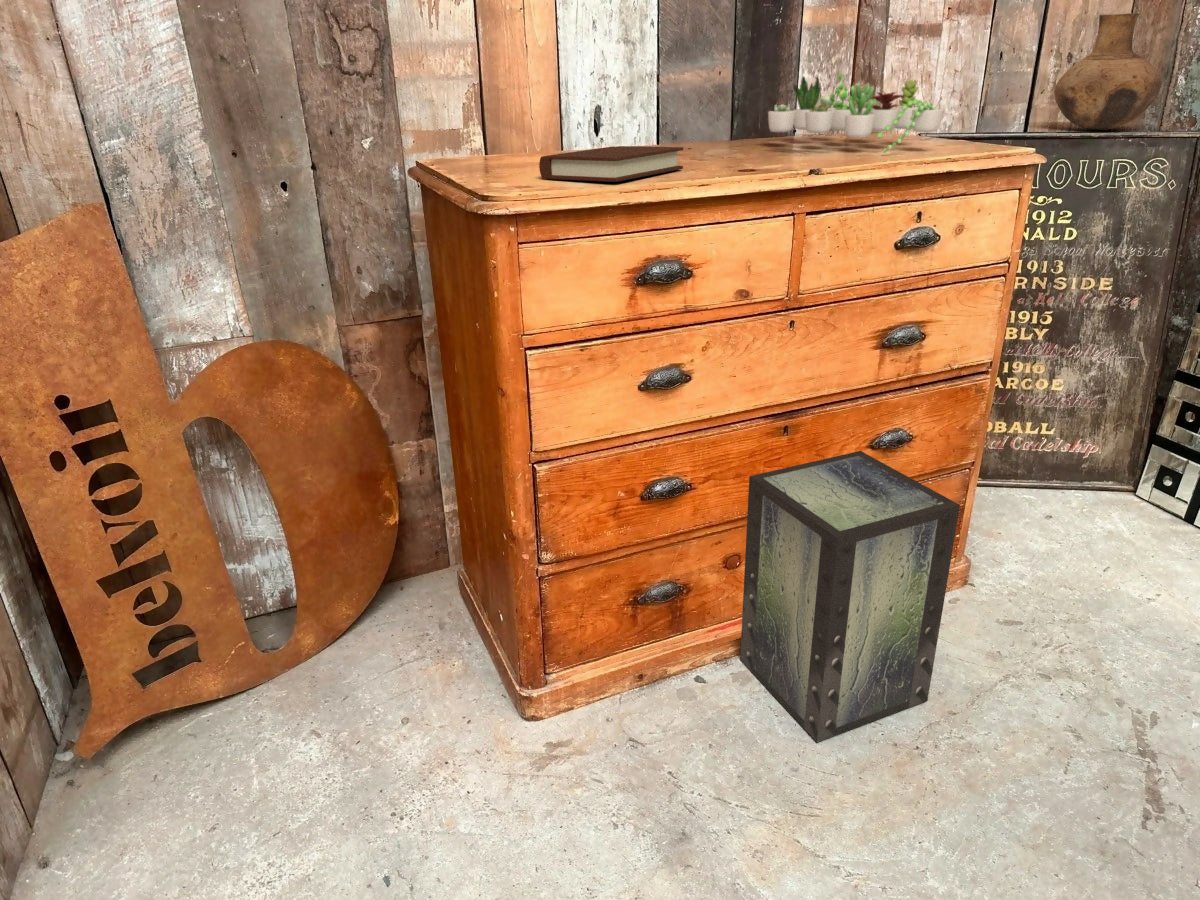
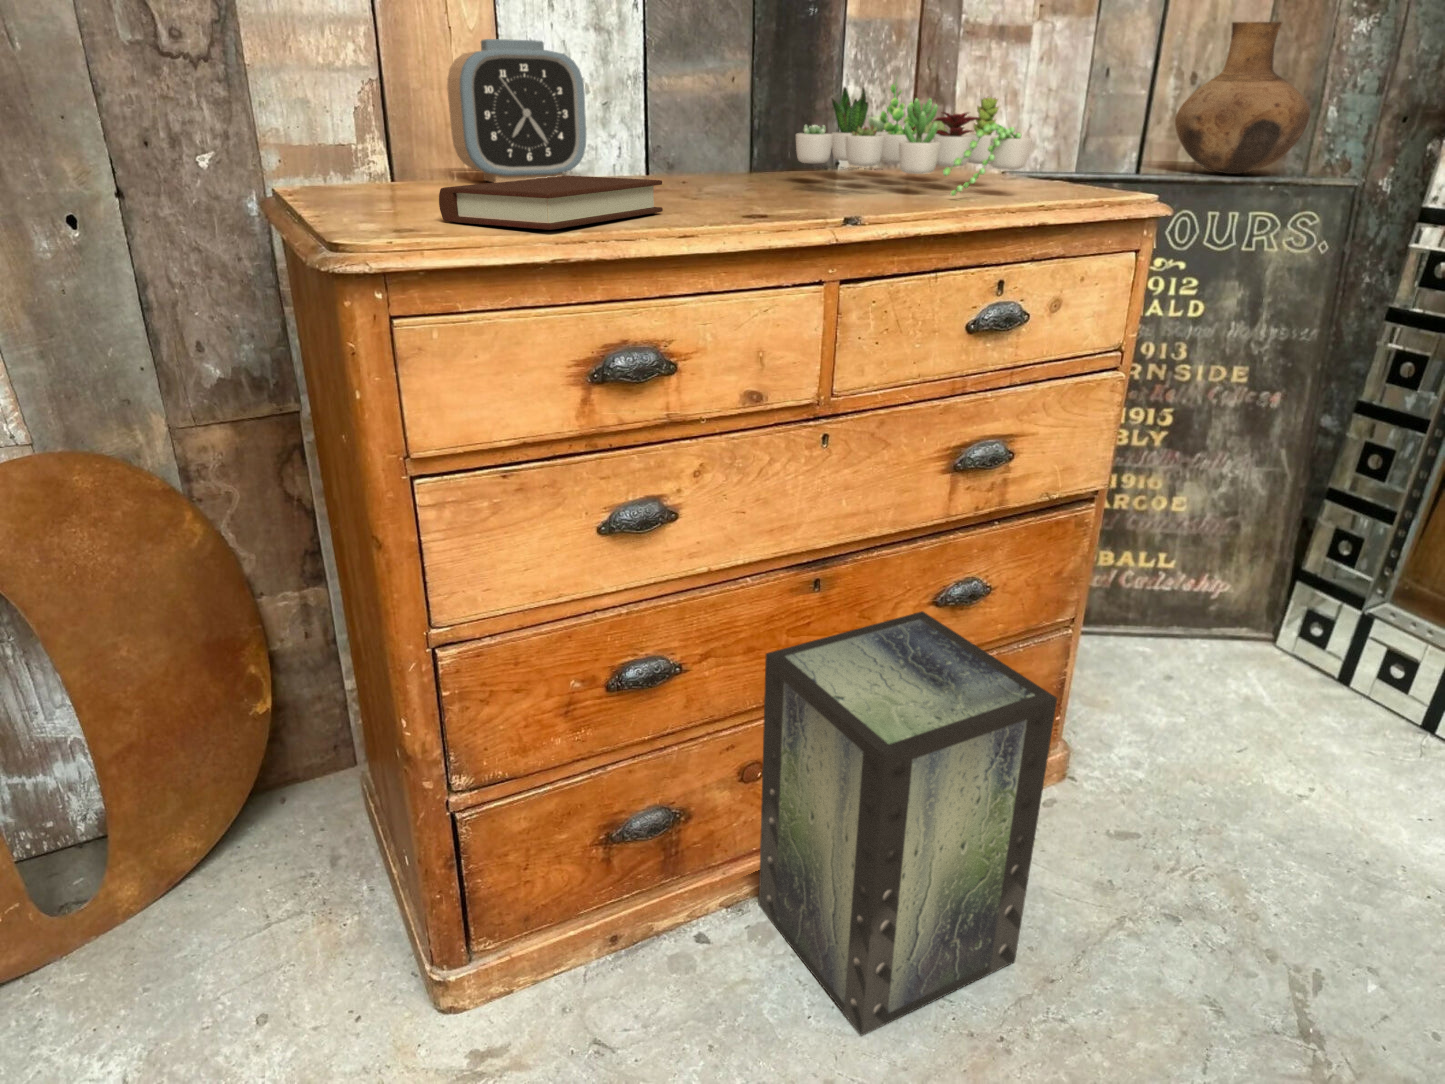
alarm clock: none [526,53,621,153] -> present [447,39,586,182]

